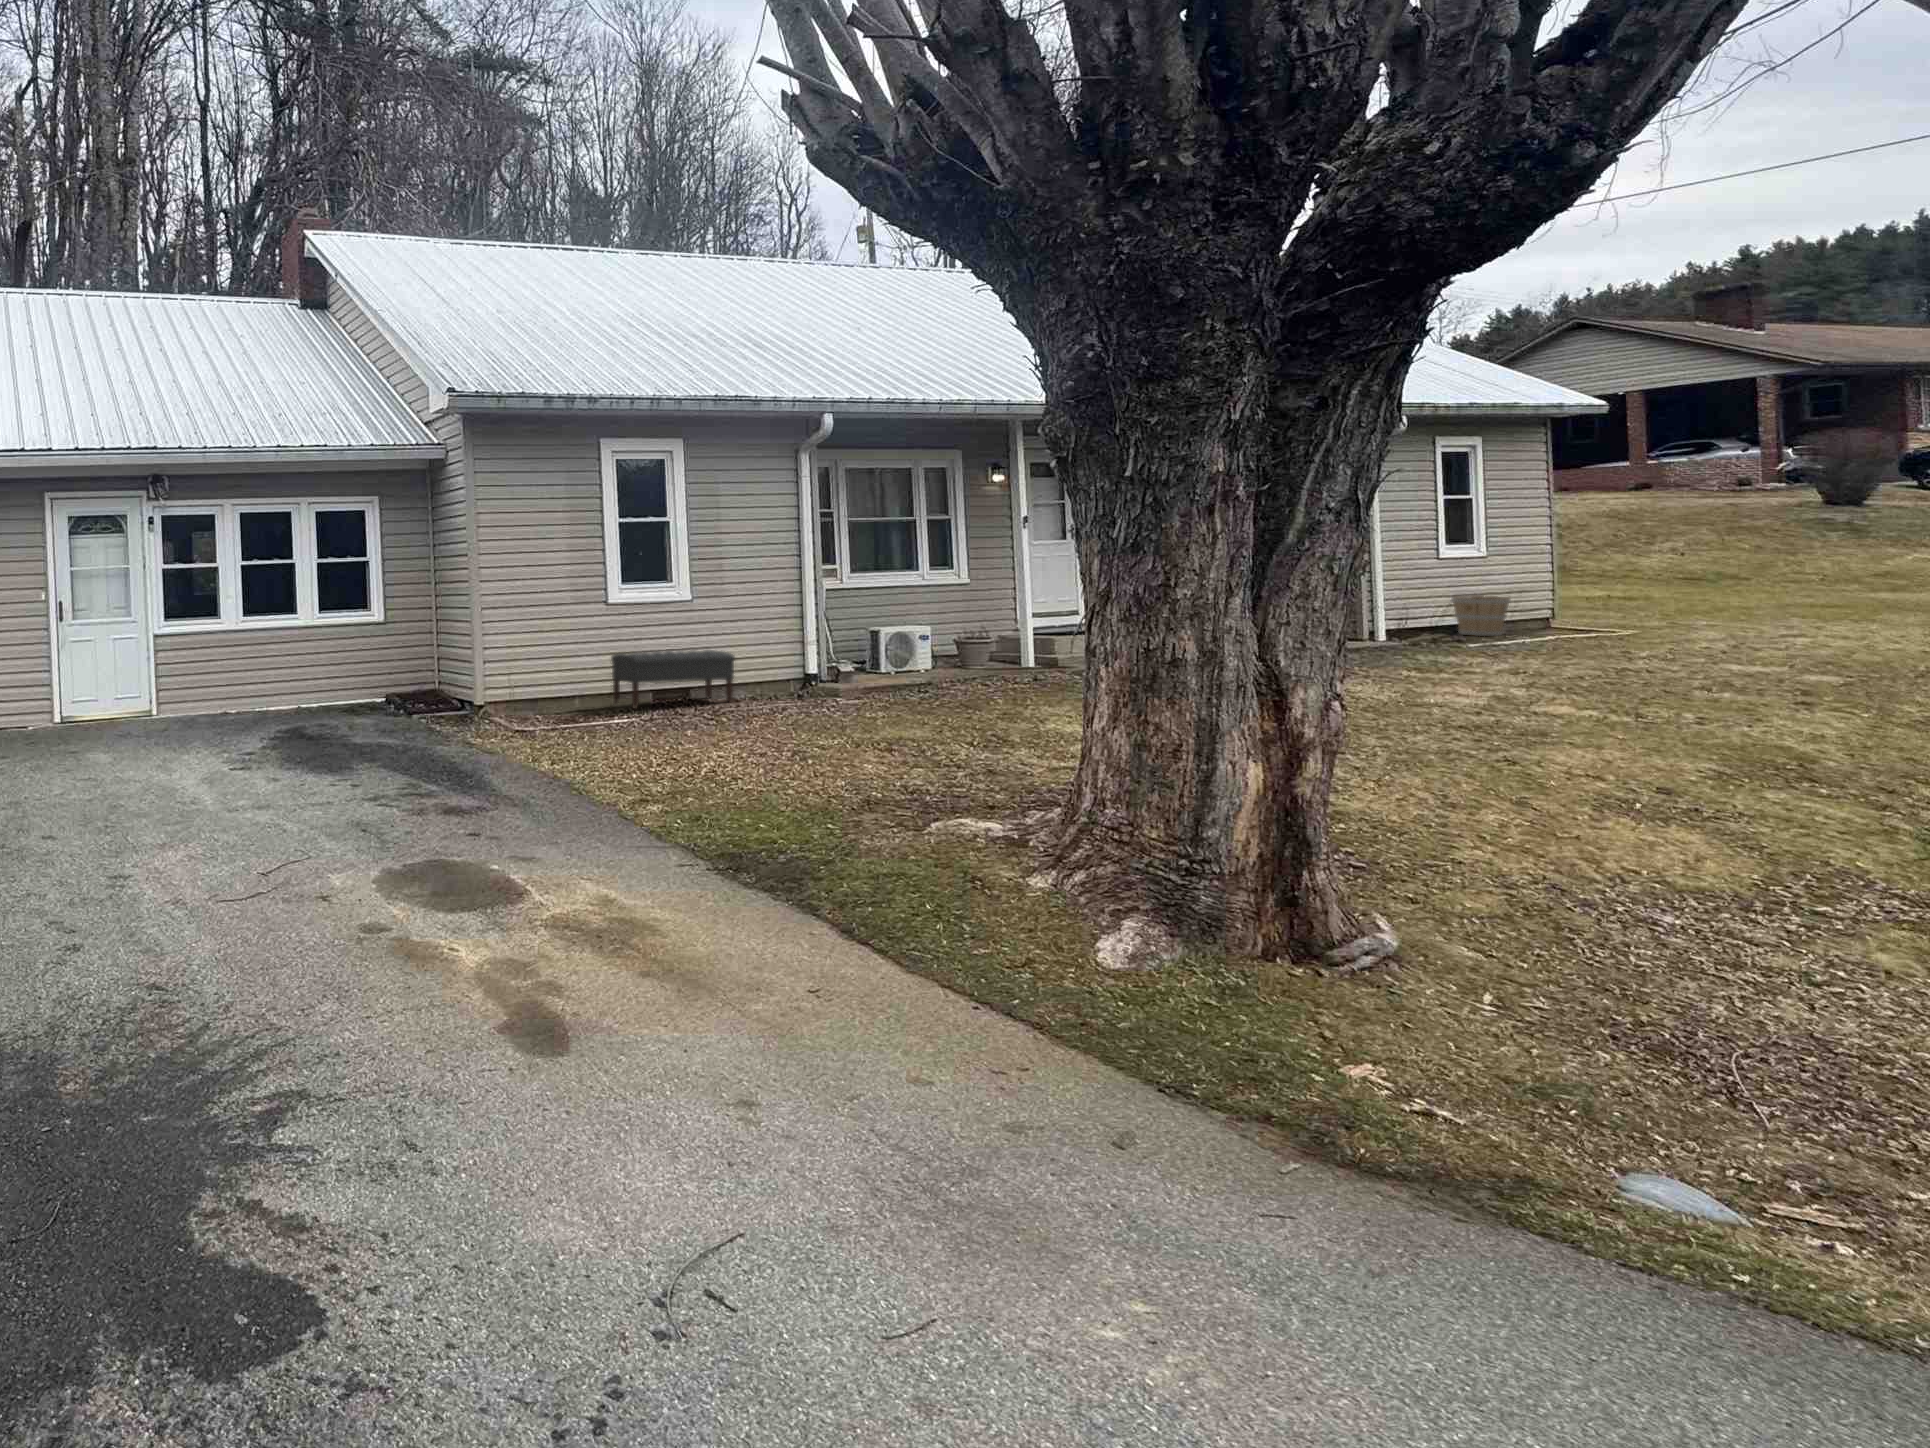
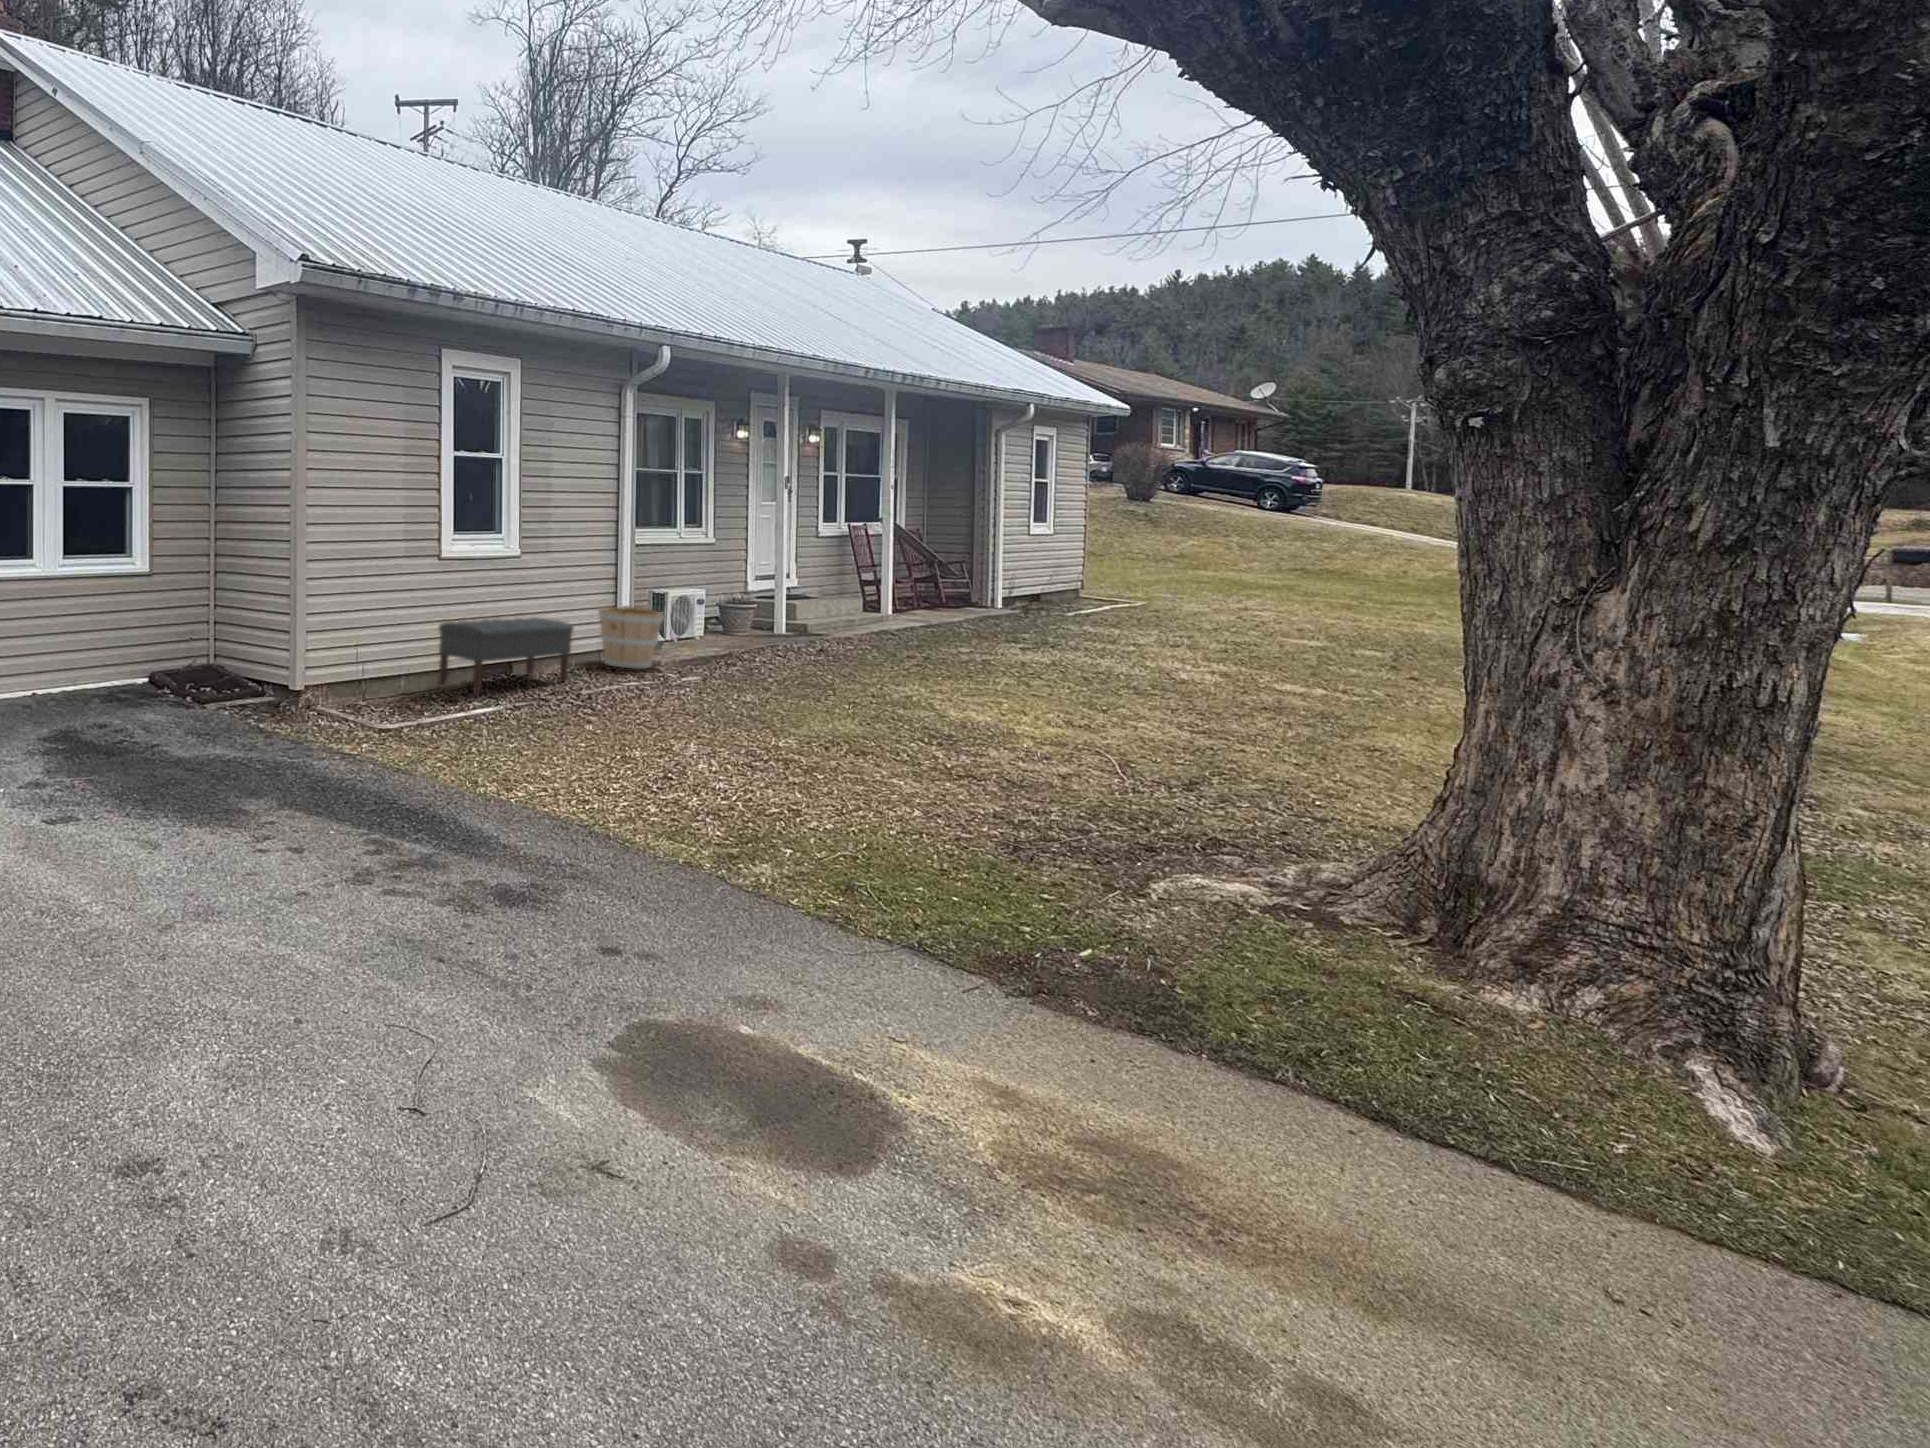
wooden bucket: present [1452,595,1510,636] -> present [598,606,664,669]

